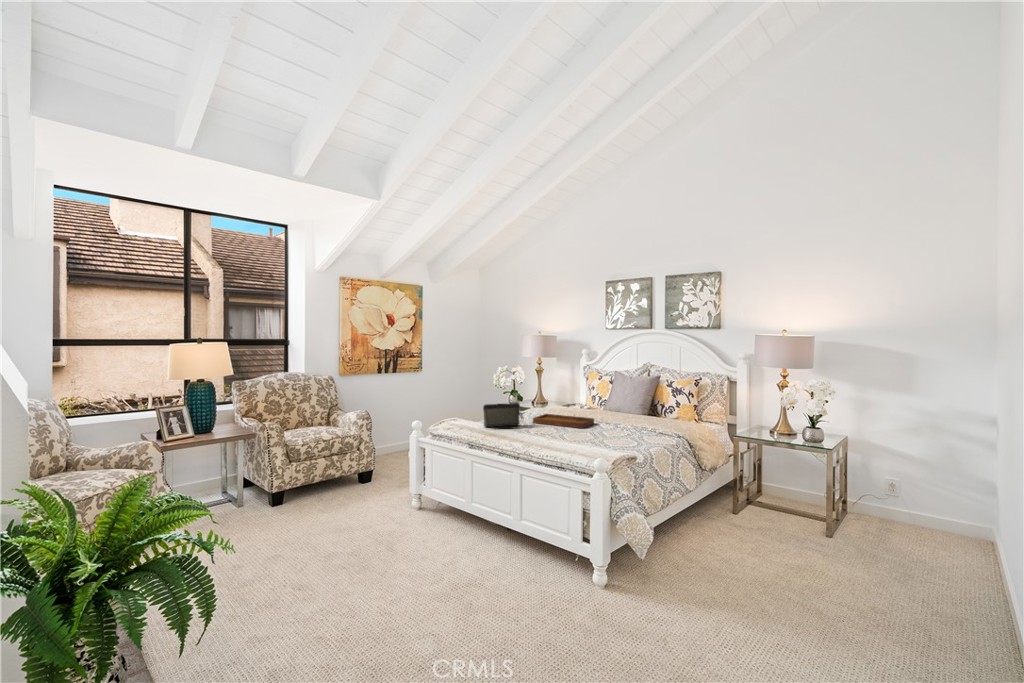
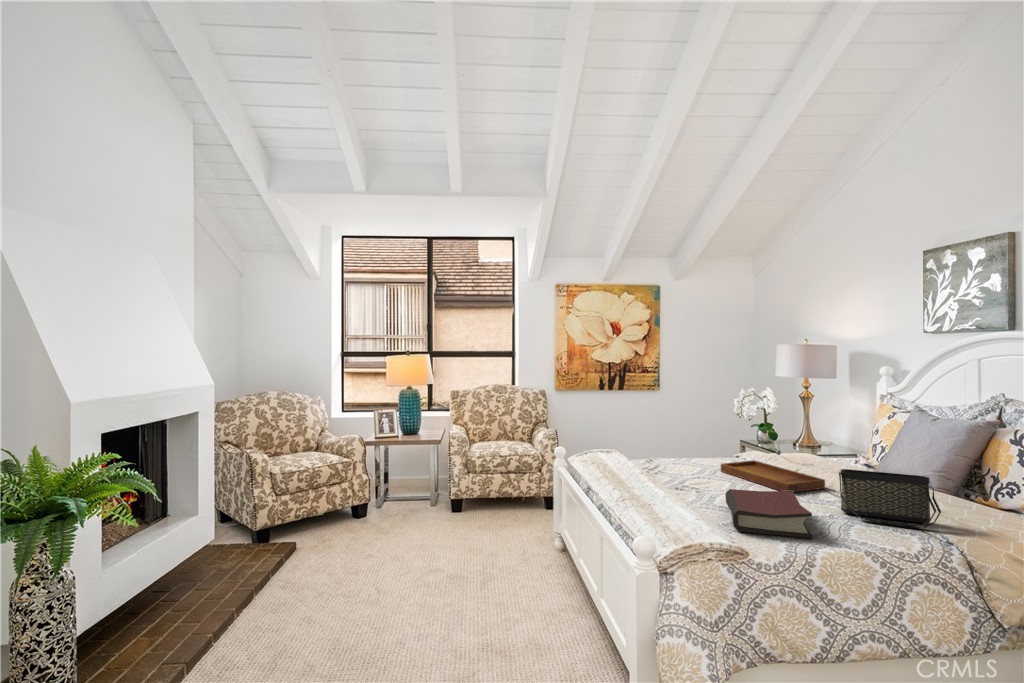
handbag: present [483,403,523,429] -> present [839,469,941,528]
hardback book: none [567,424,624,448] -> present [726,489,812,538]

